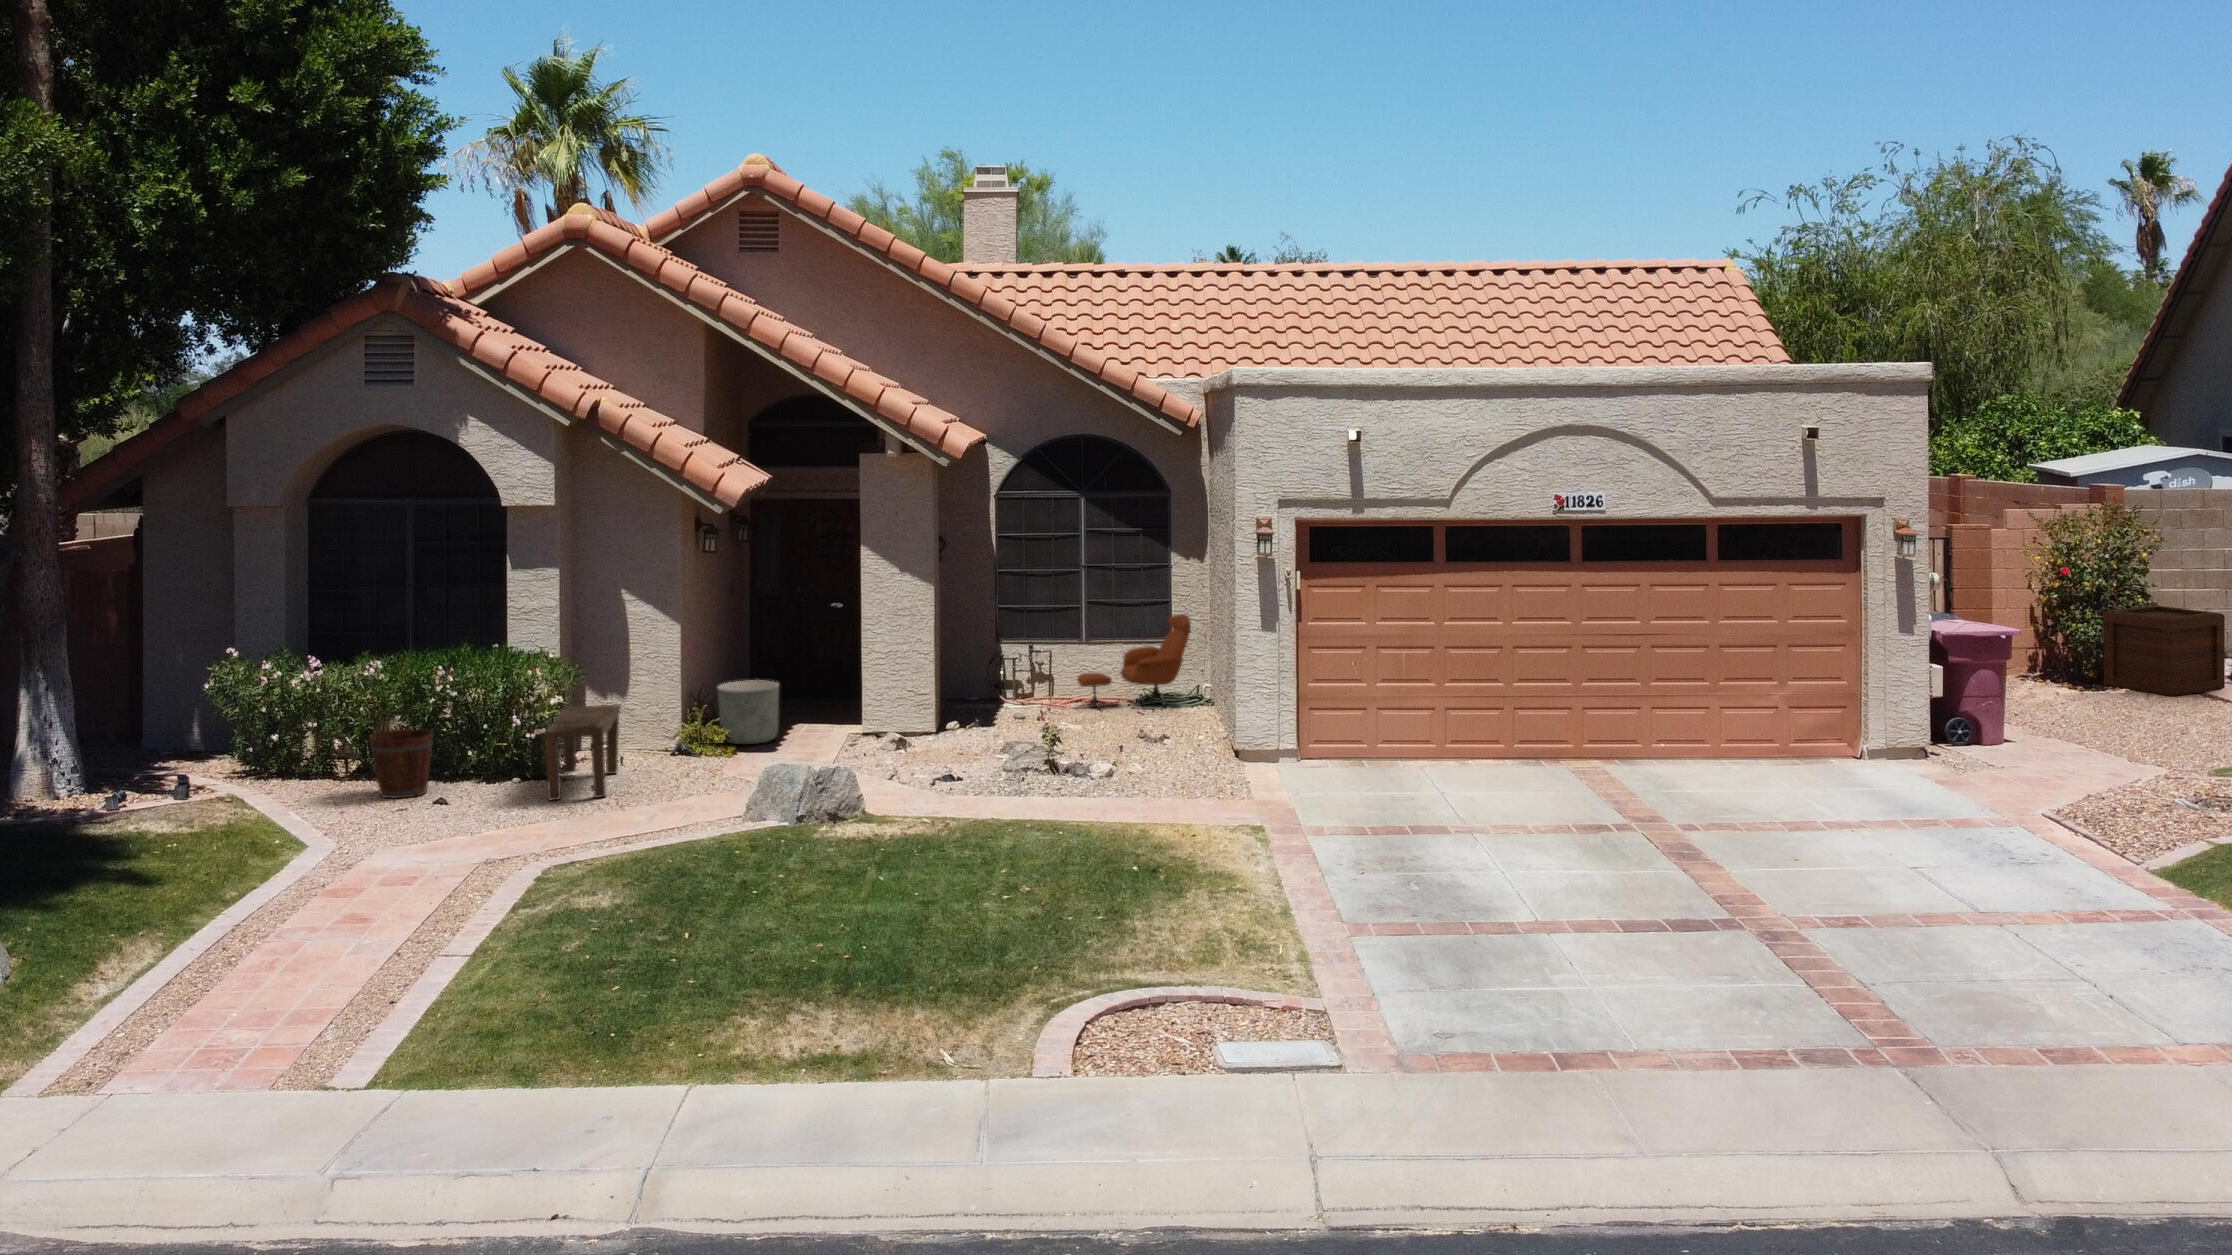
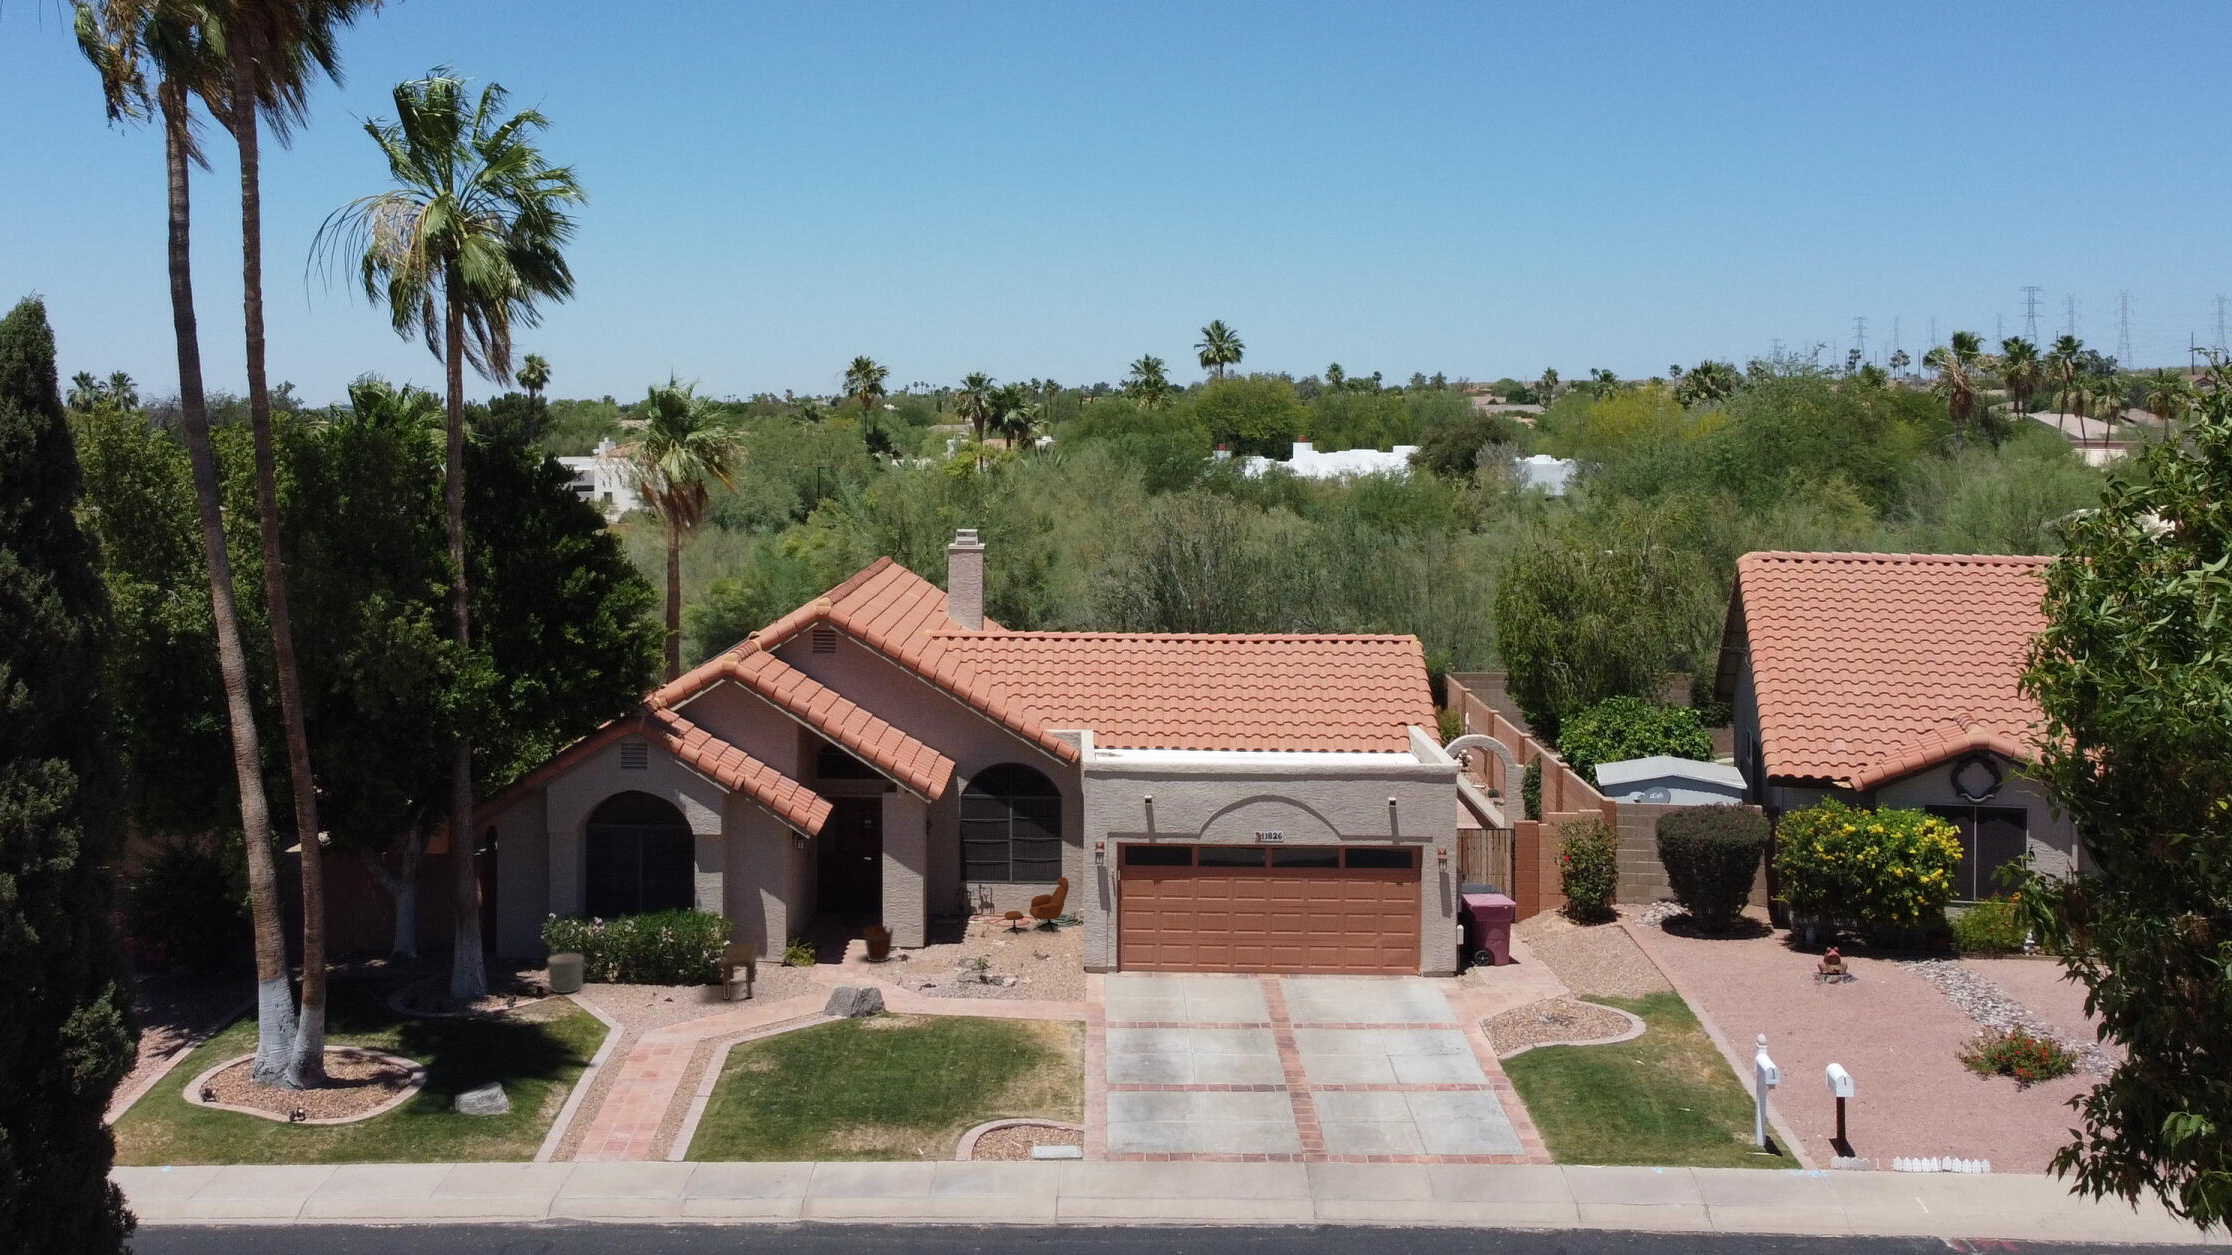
wooden crate: present [2104,605,2225,697] -> none [1589,876,1653,933]
planter: present [717,680,779,744] -> present [548,953,583,993]
bucket: present [370,728,433,798] -> present [864,926,893,962]

